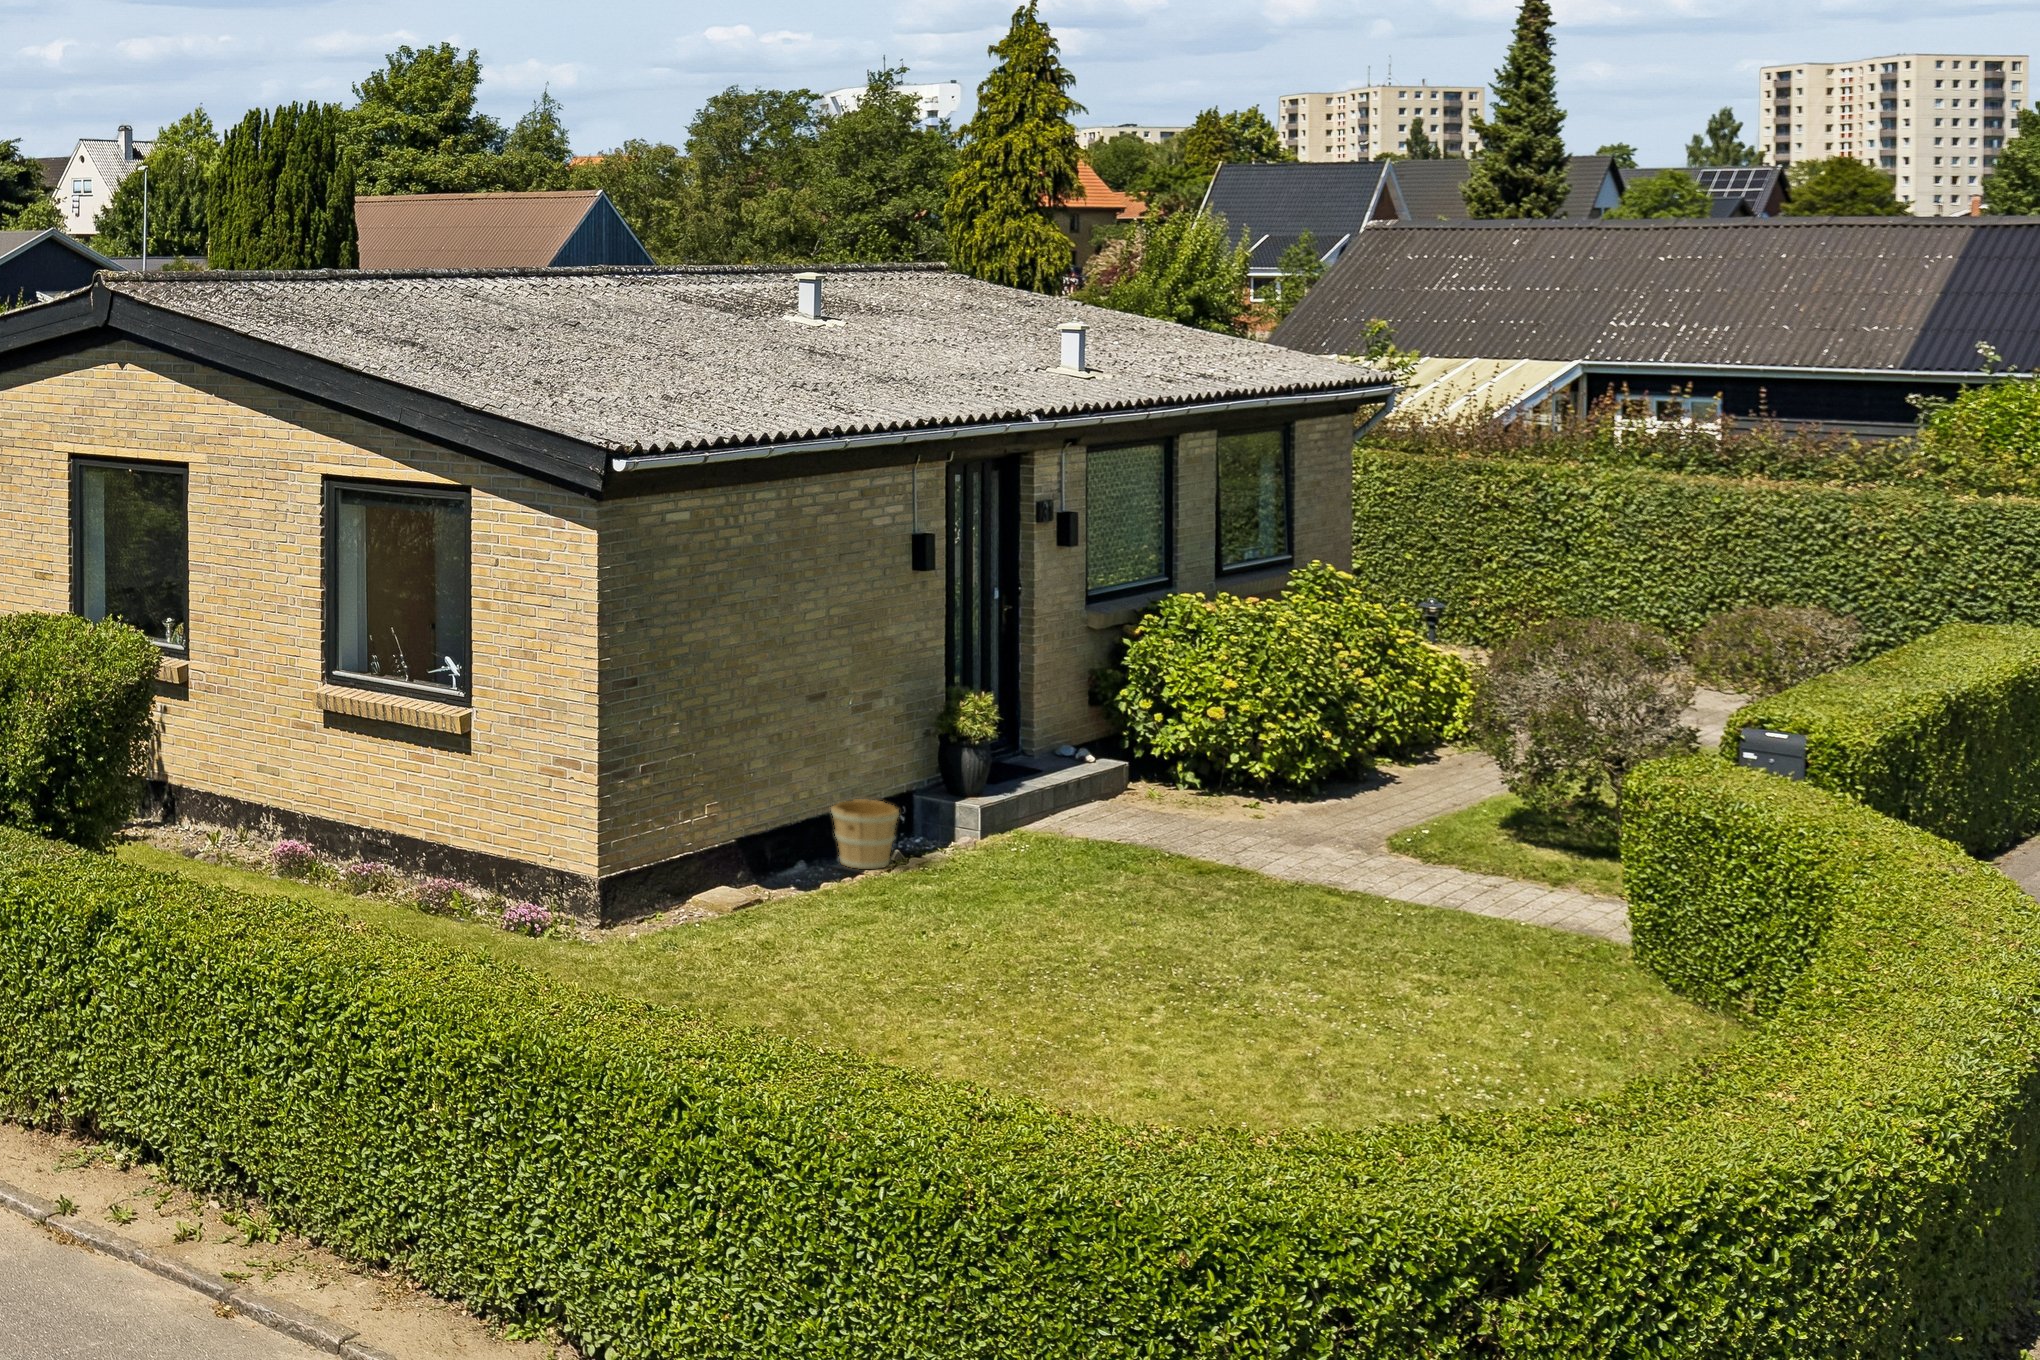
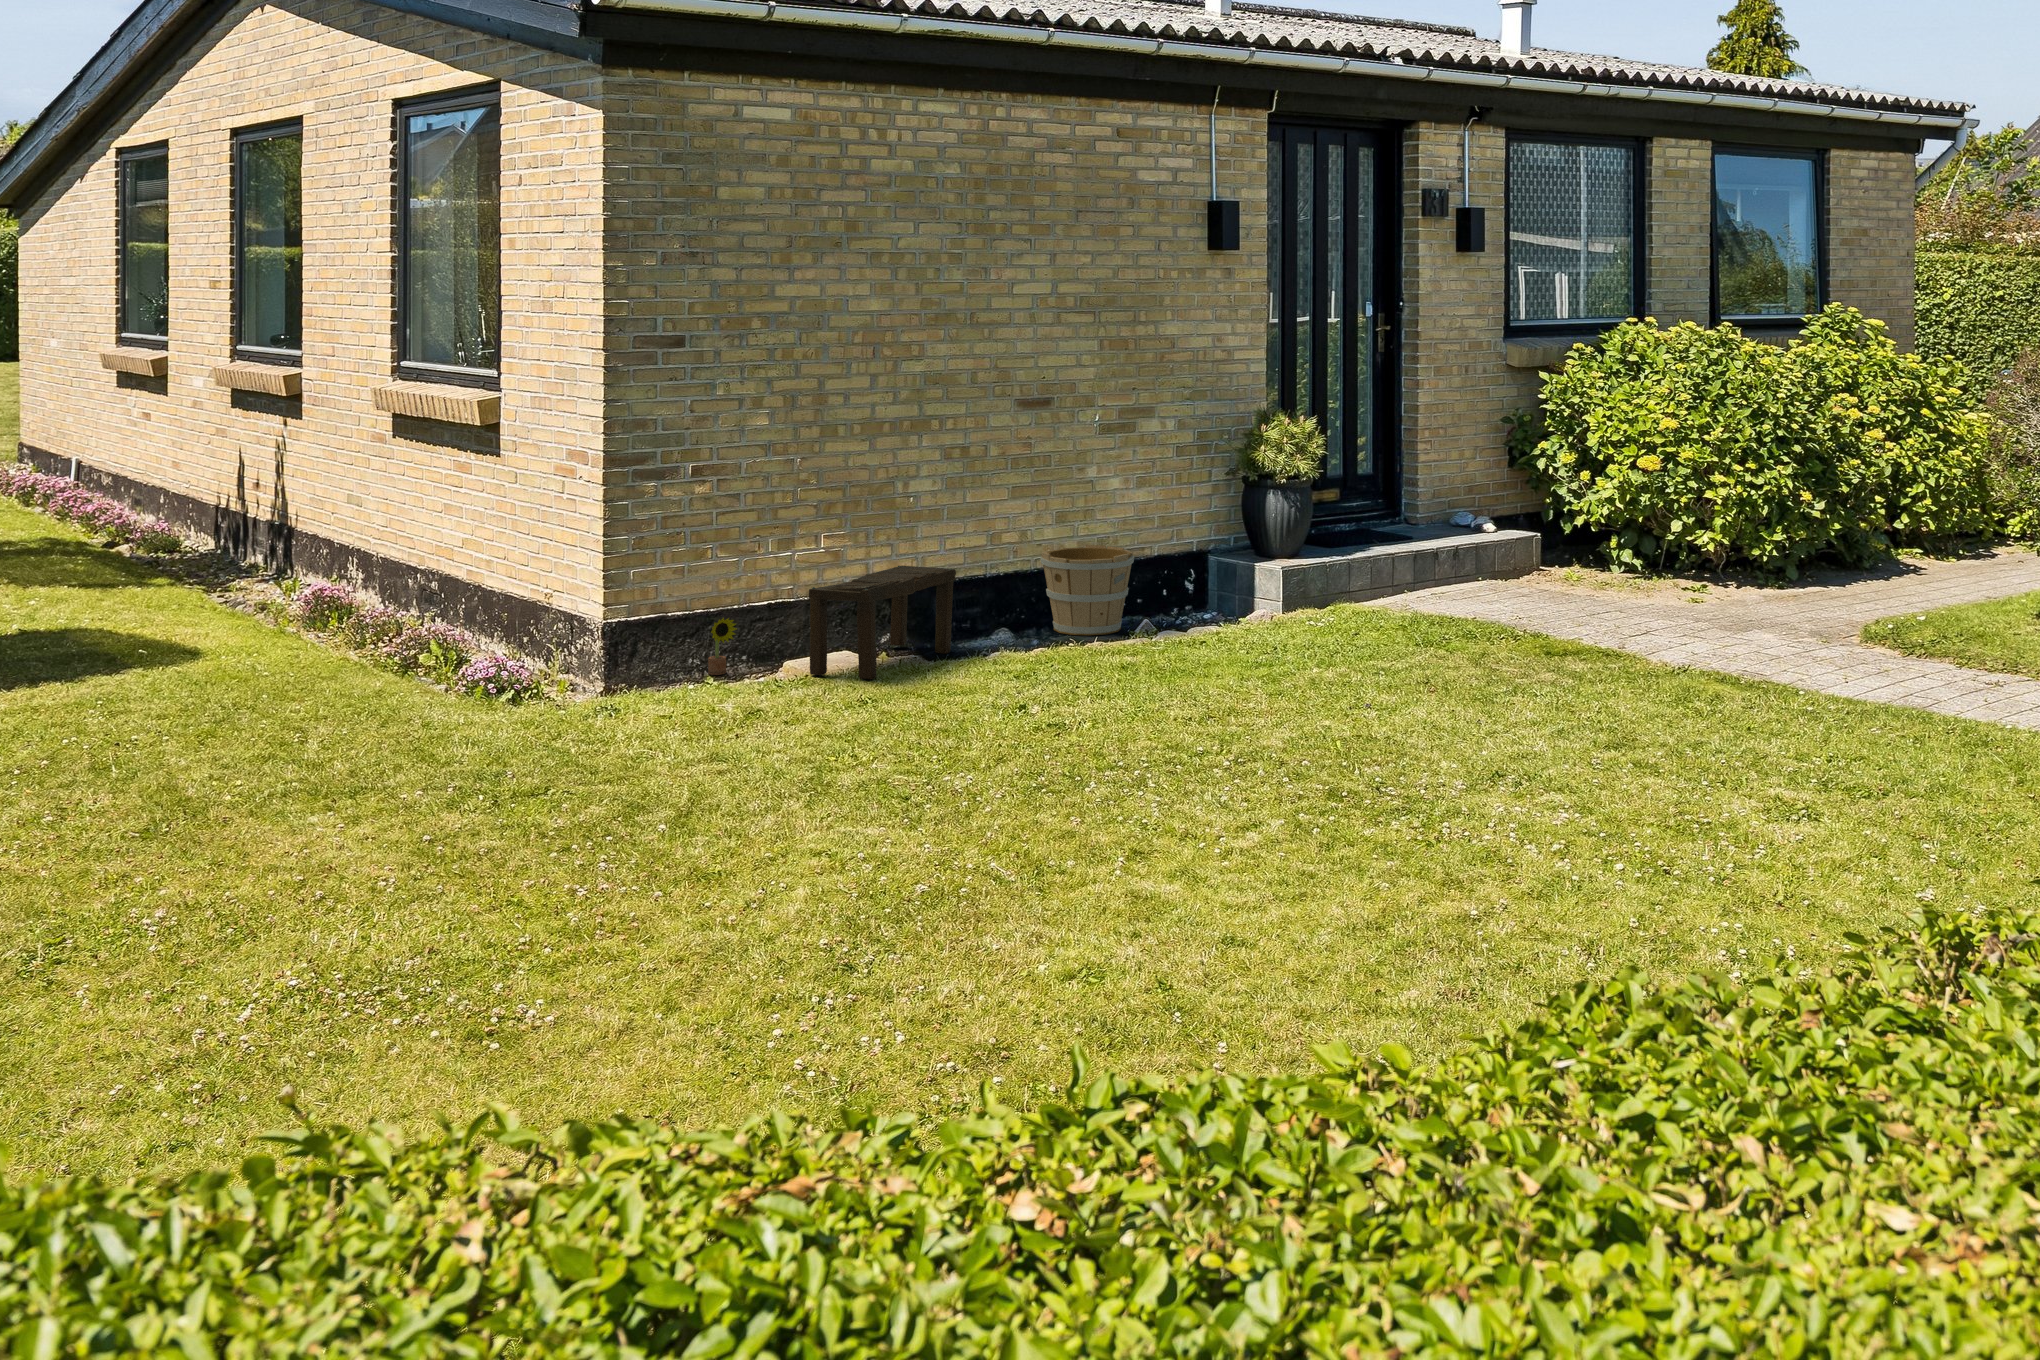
bench: none [730,826,802,914] -> present [809,566,956,679]
decorative plant: none [658,873,680,914] -> present [708,618,737,675]

